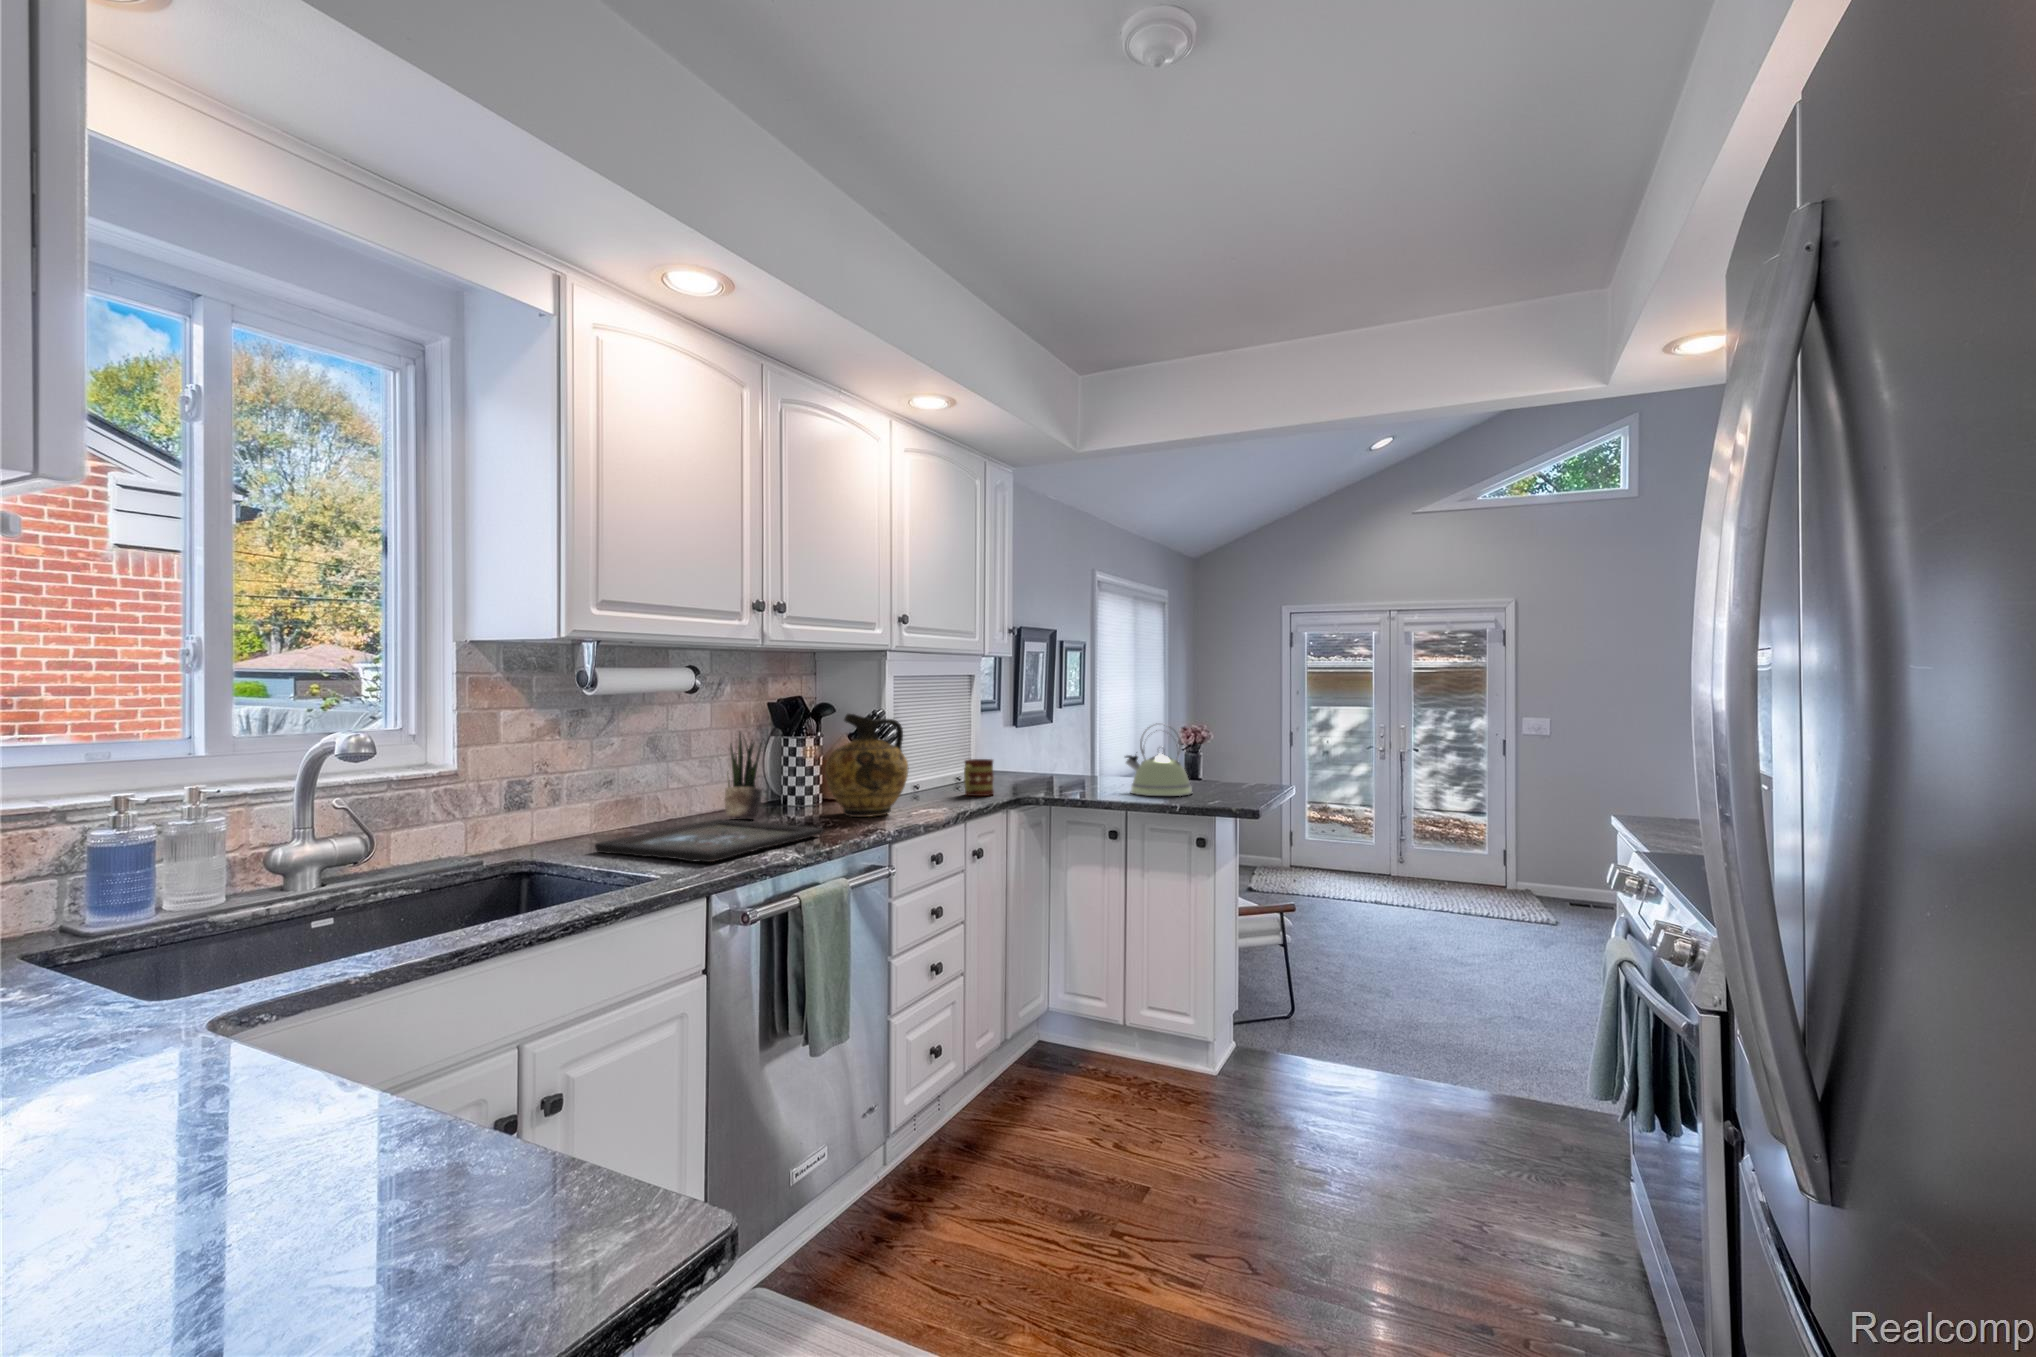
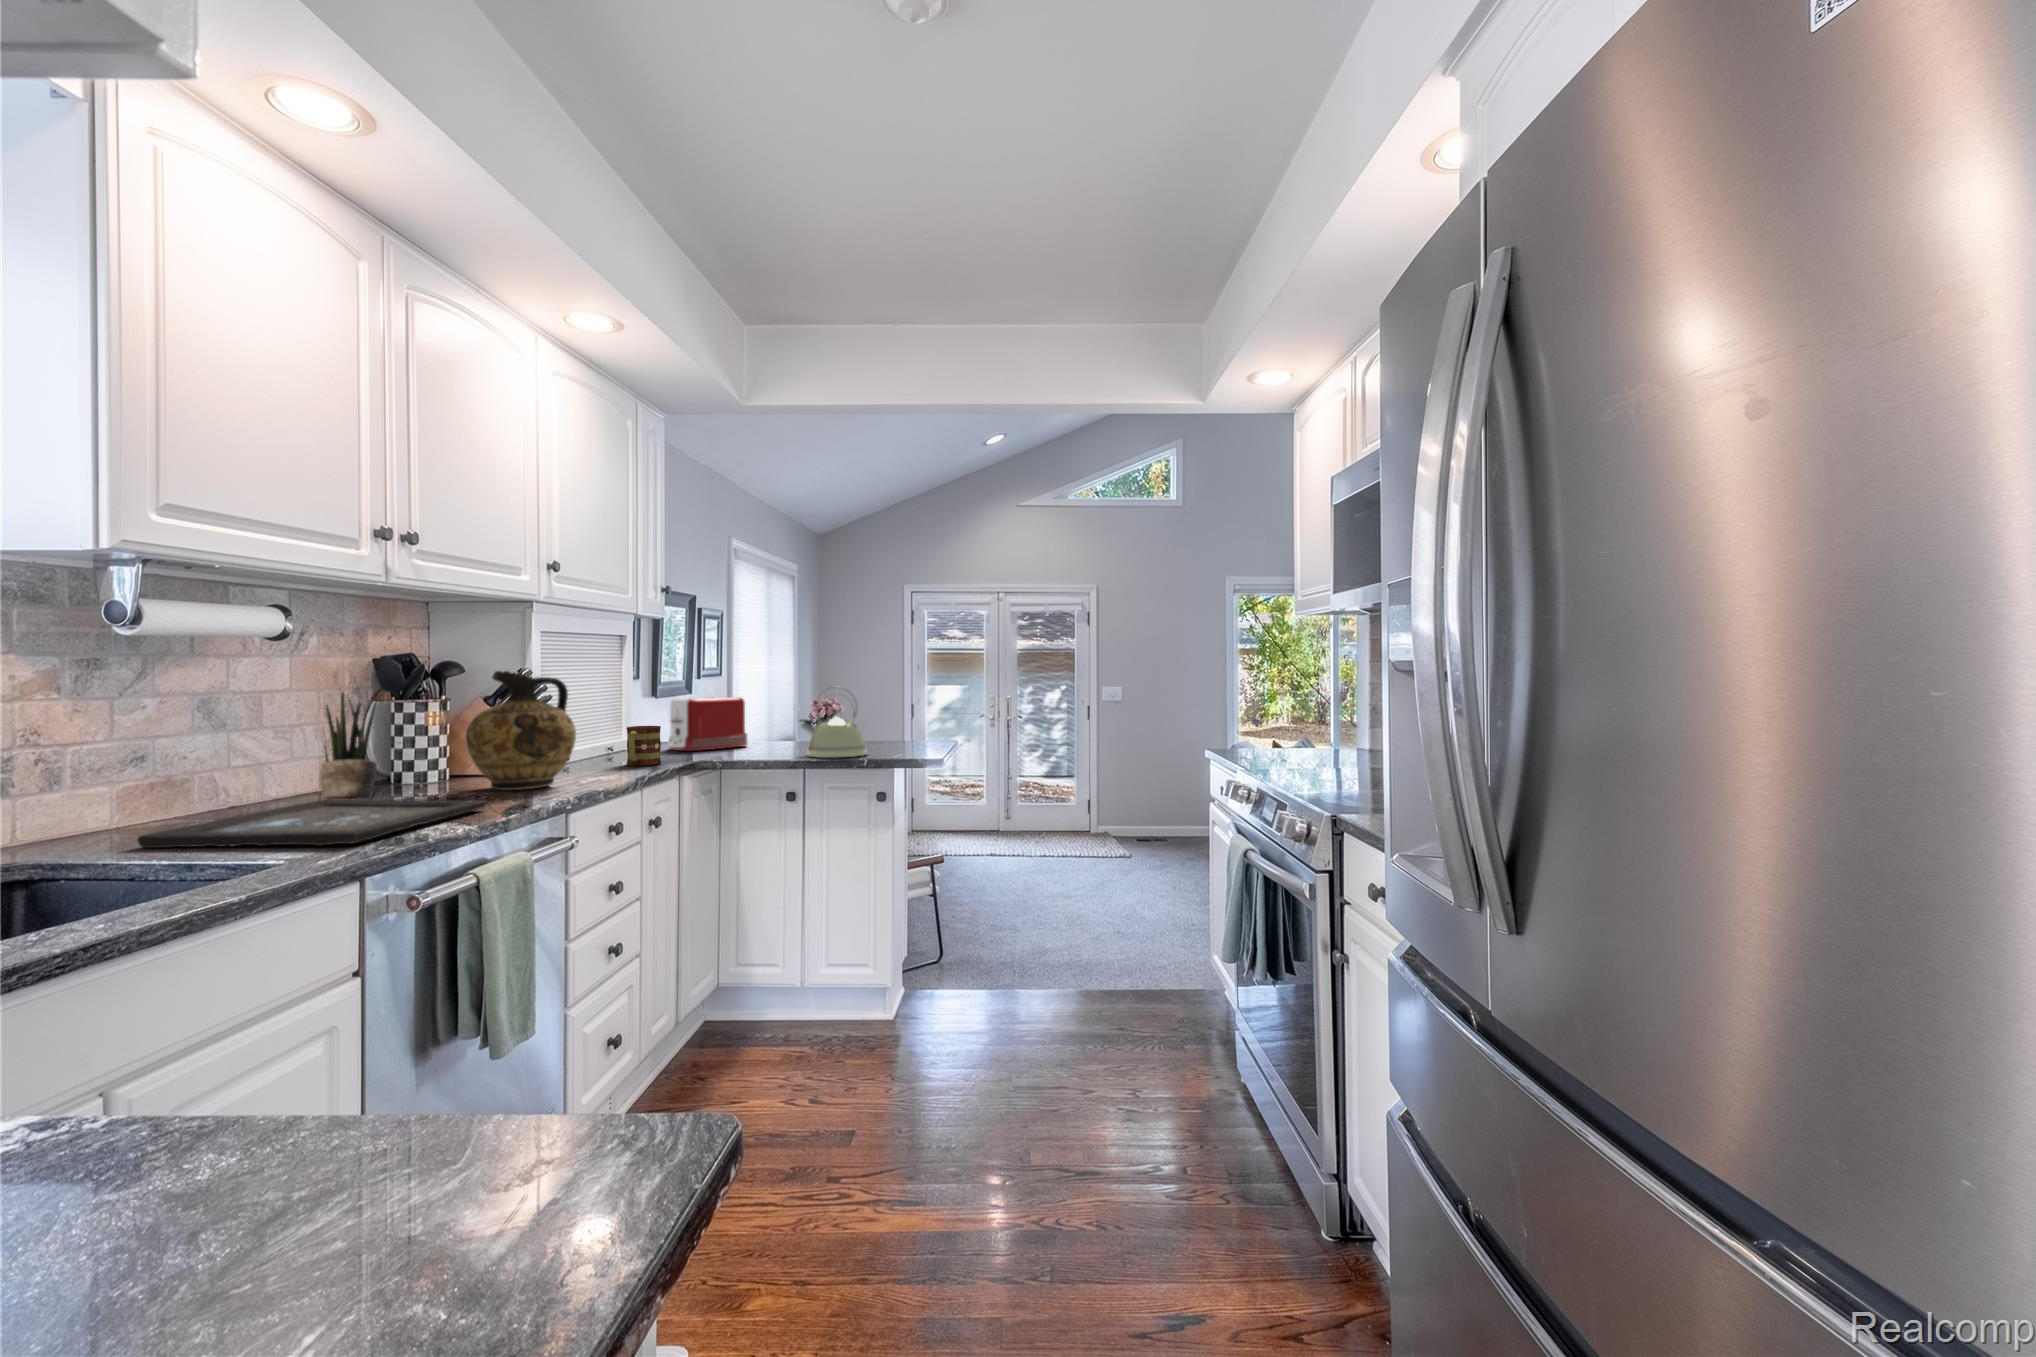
toaster: none [1013,730,1085,782] -> present [668,697,748,751]

